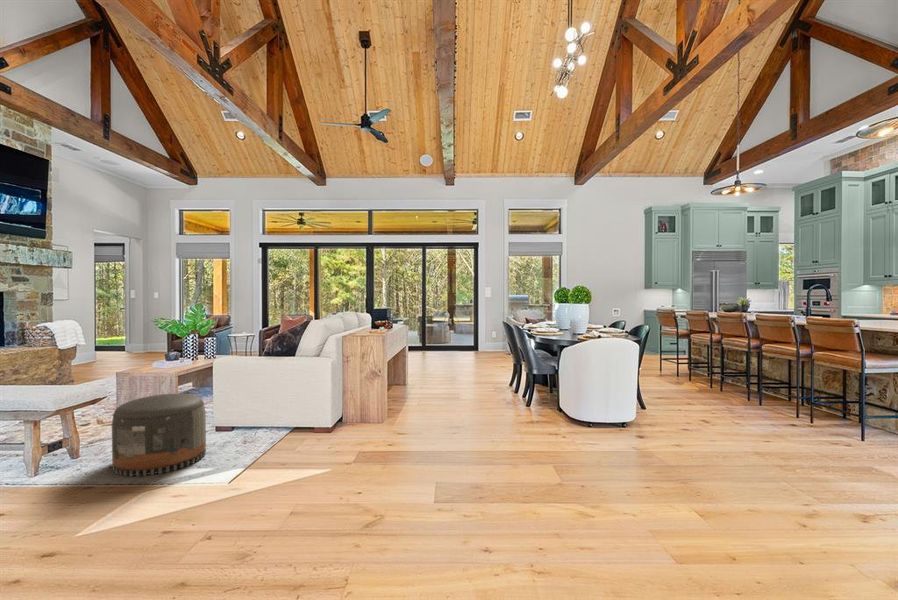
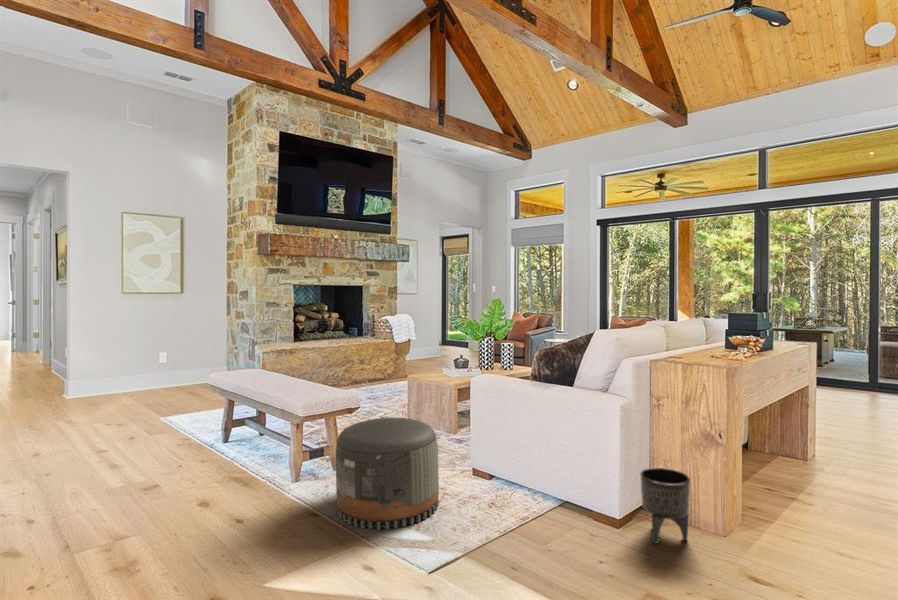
planter: none [342,394,367,433] -> present [641,468,690,544]

